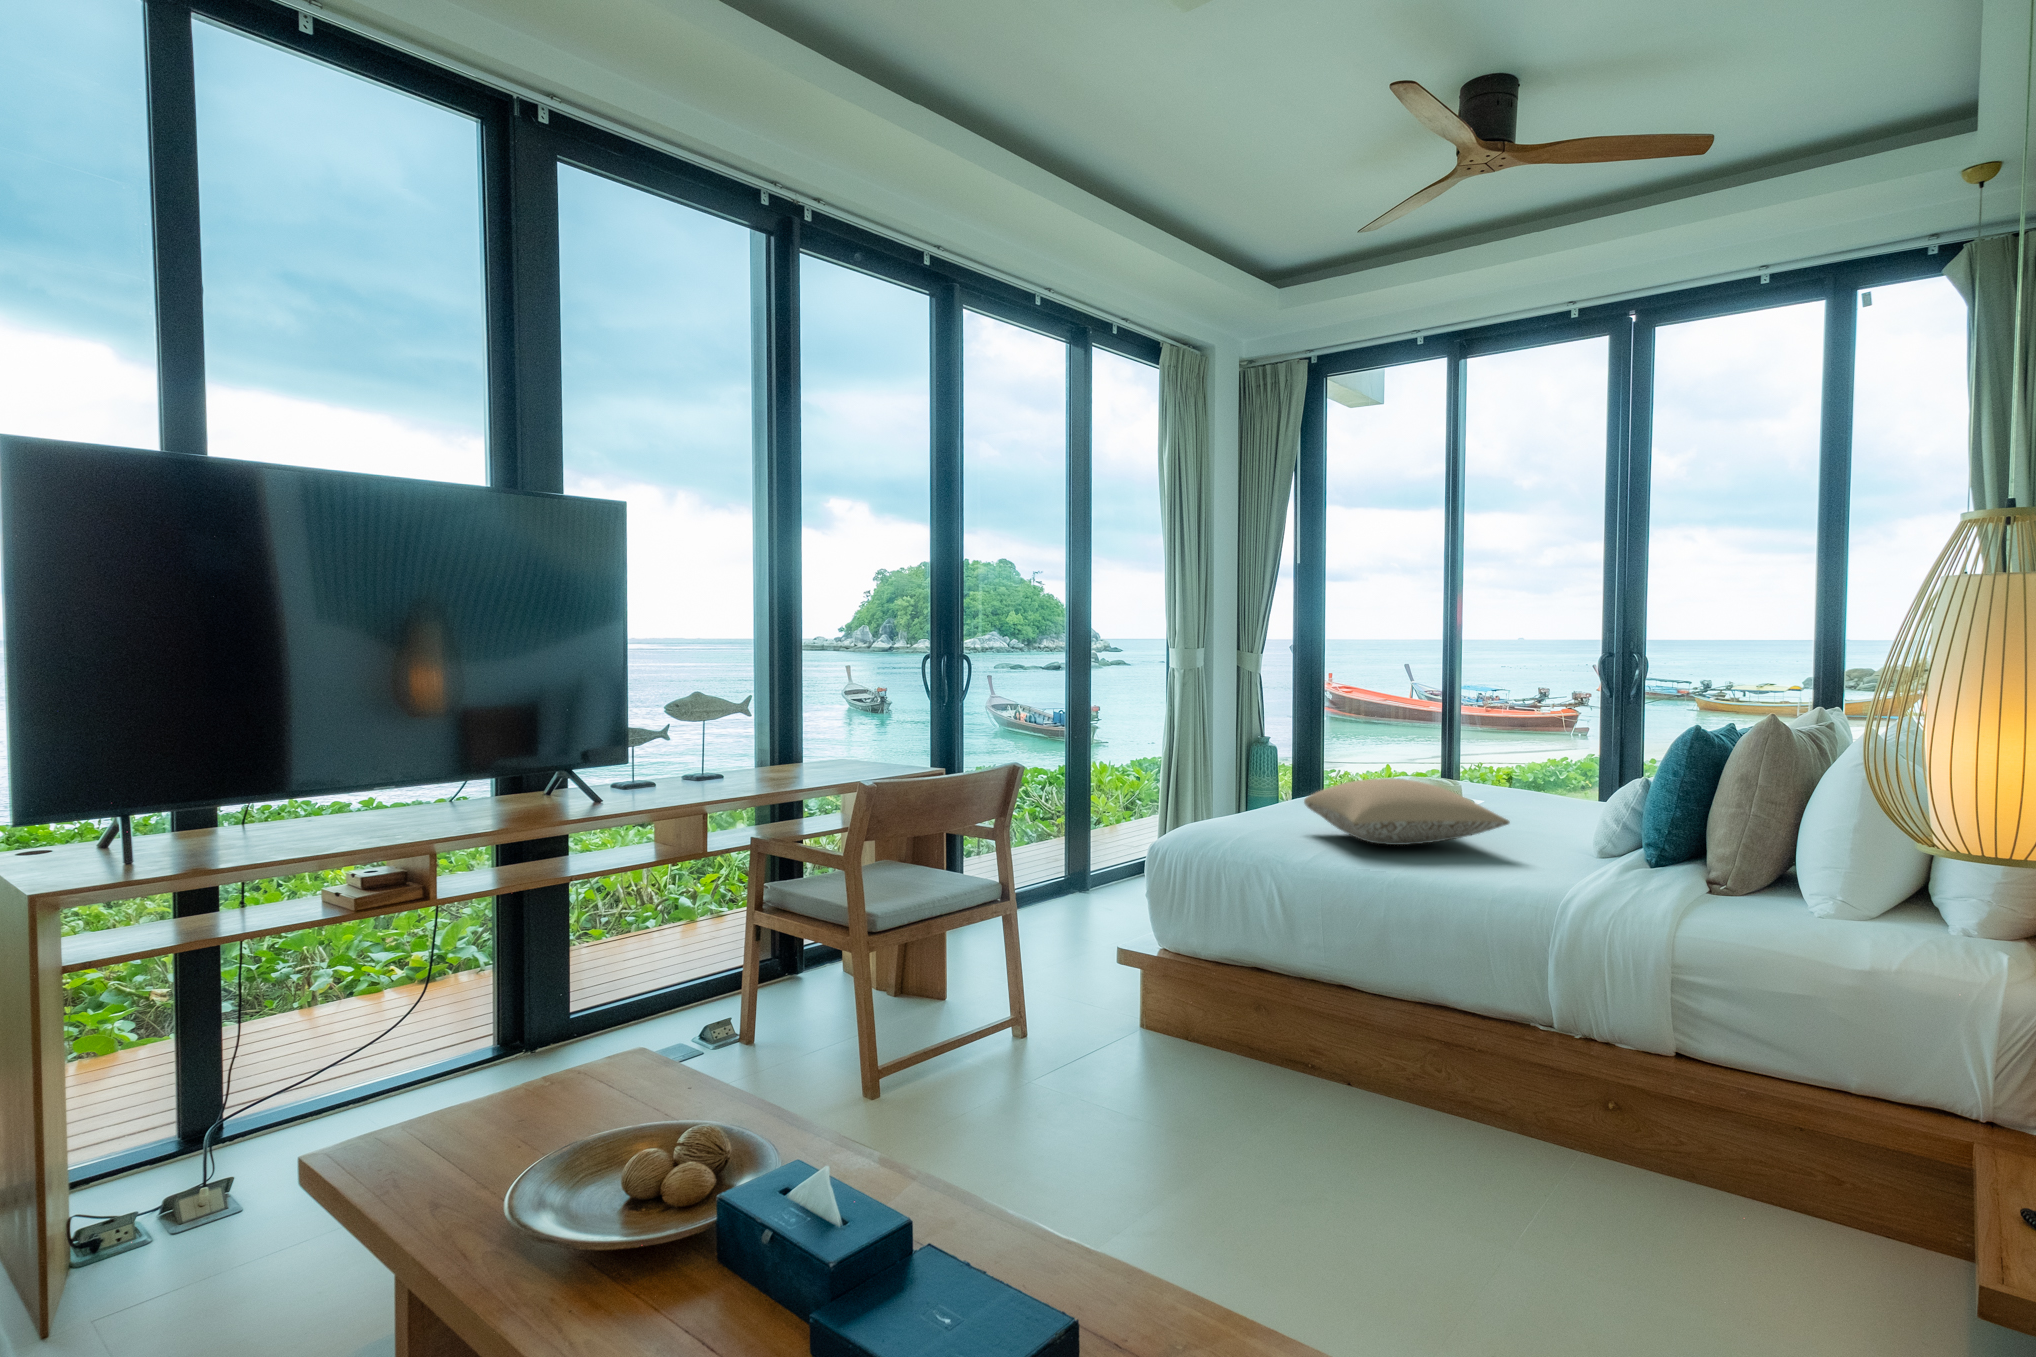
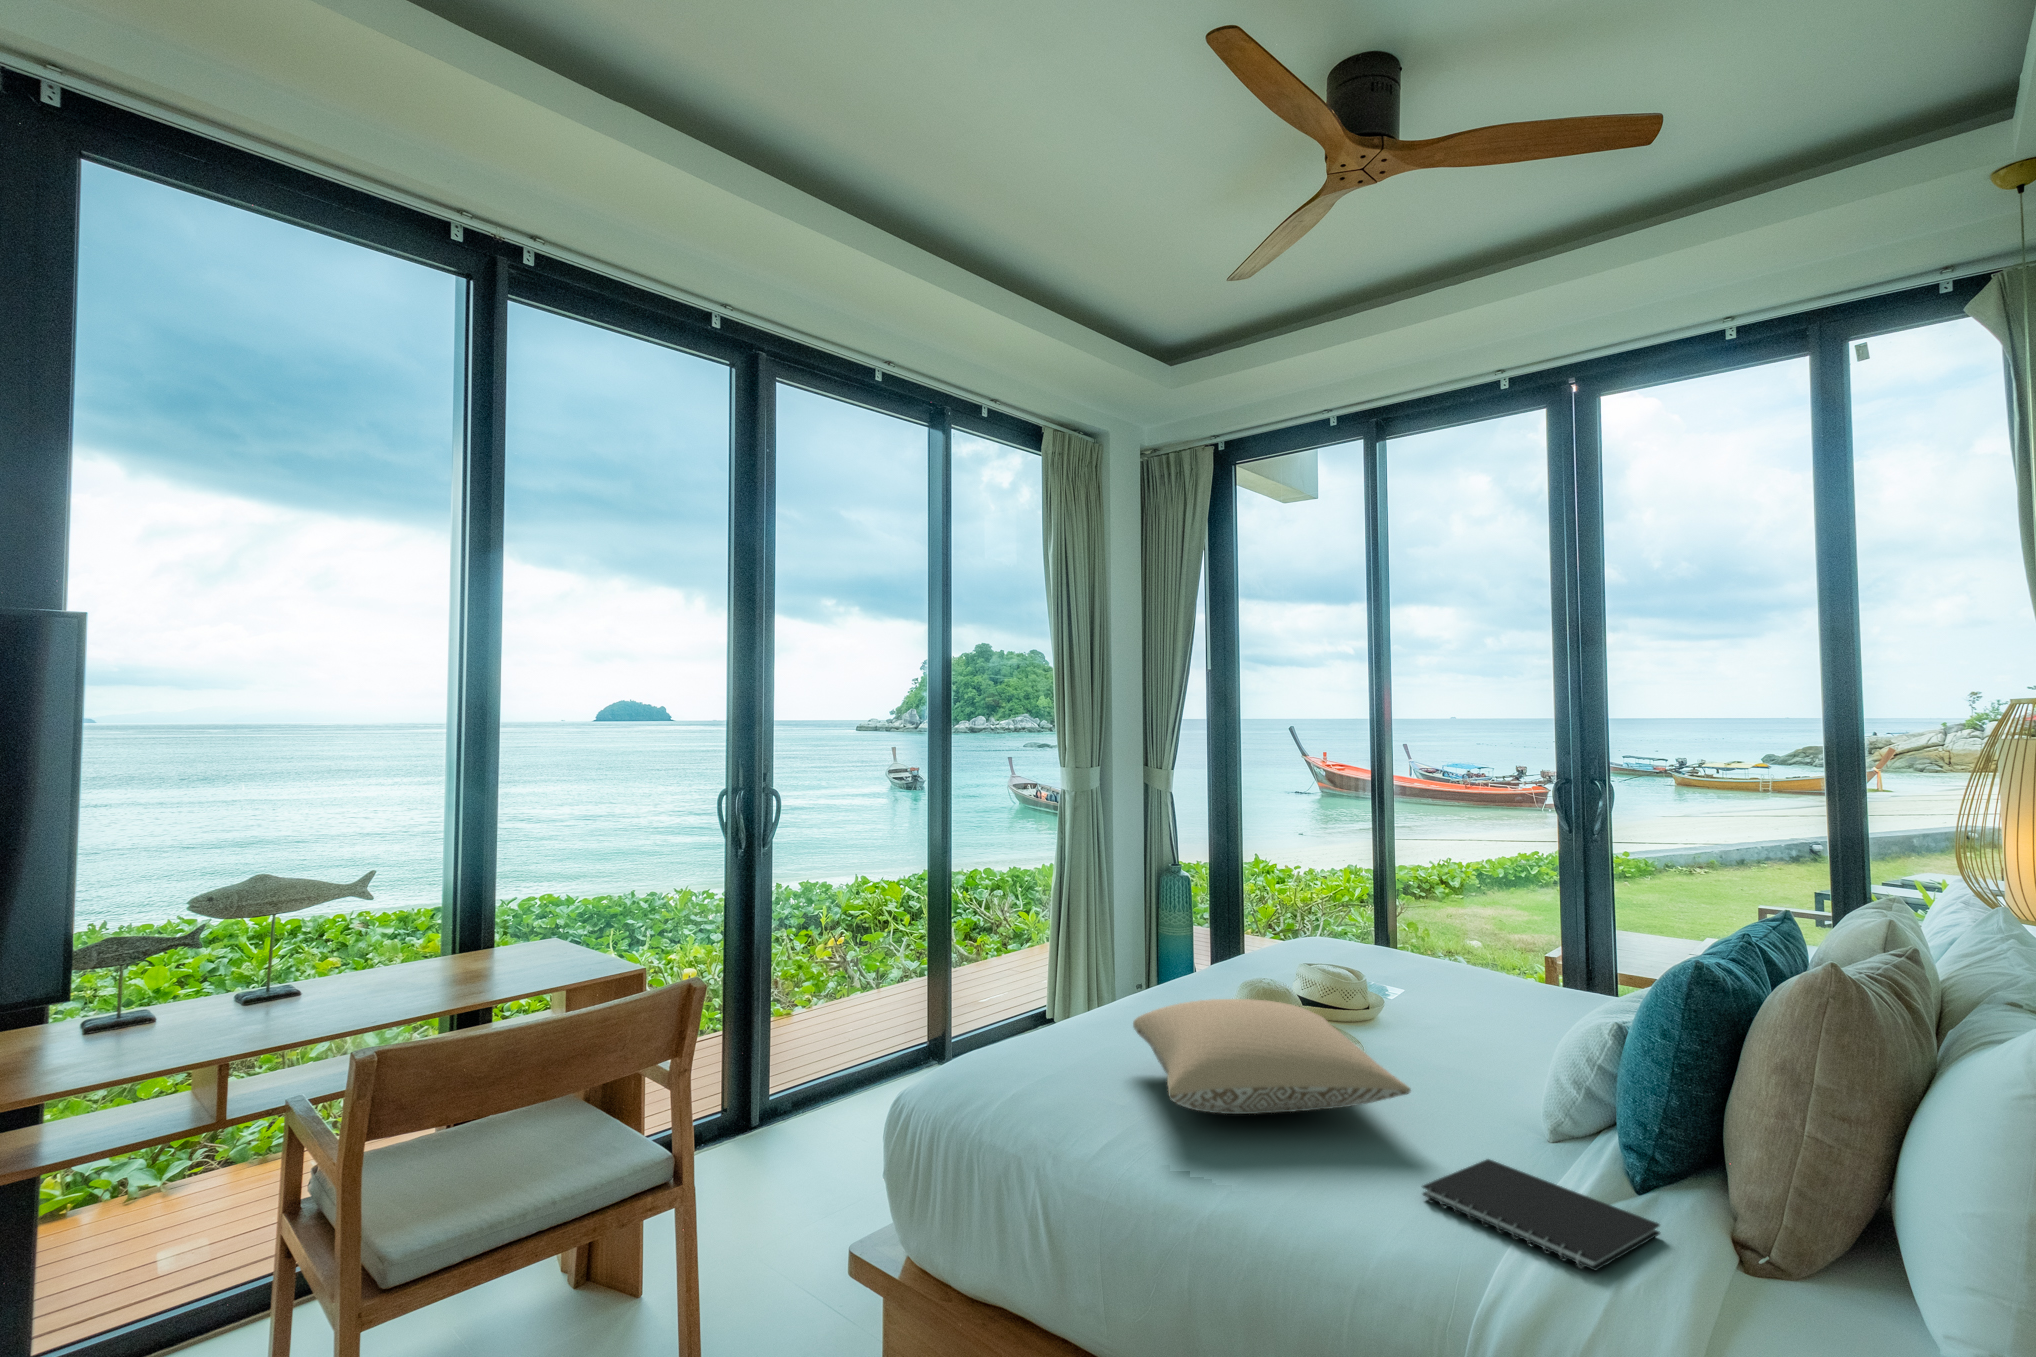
notebook: none [1521,858,1666,891] -> present [1422,1159,1660,1271]

